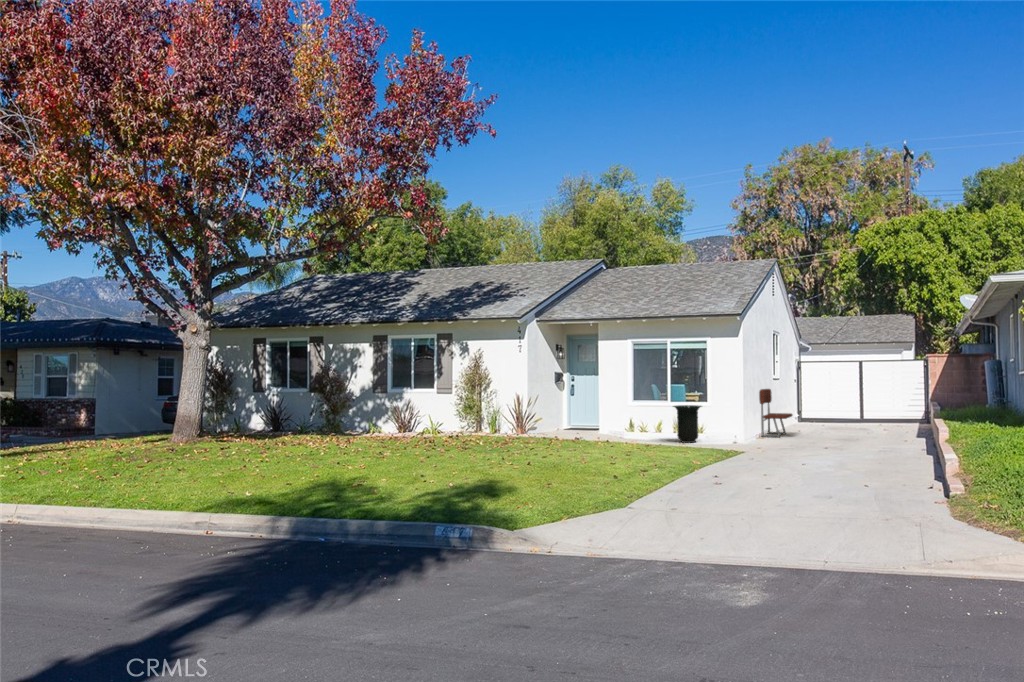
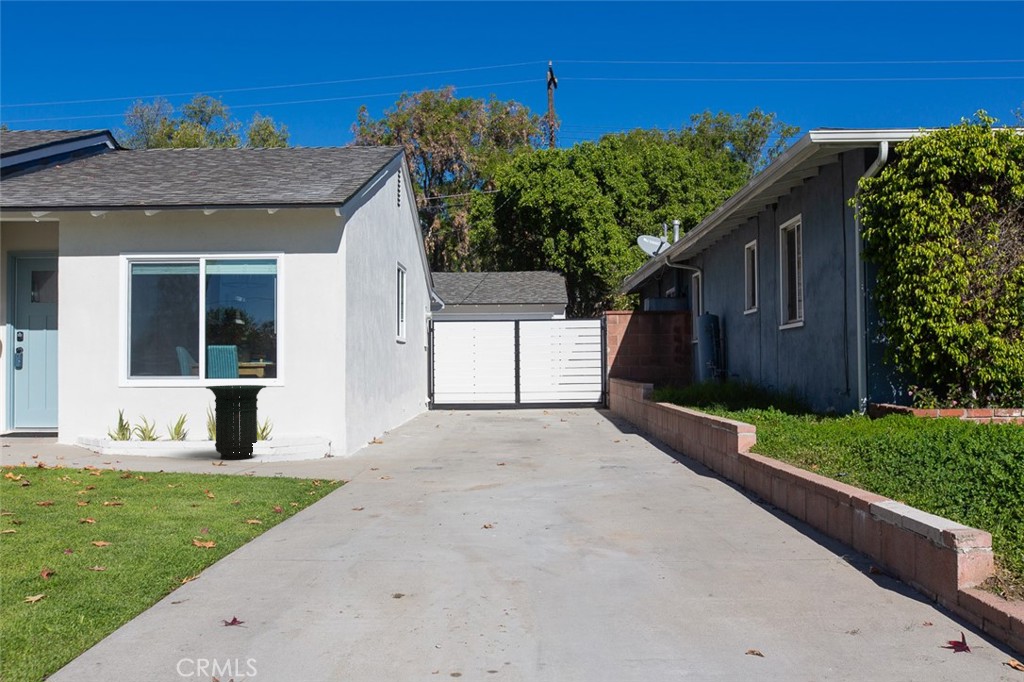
bench: present [759,389,792,437] -> none [375,355,430,440]

